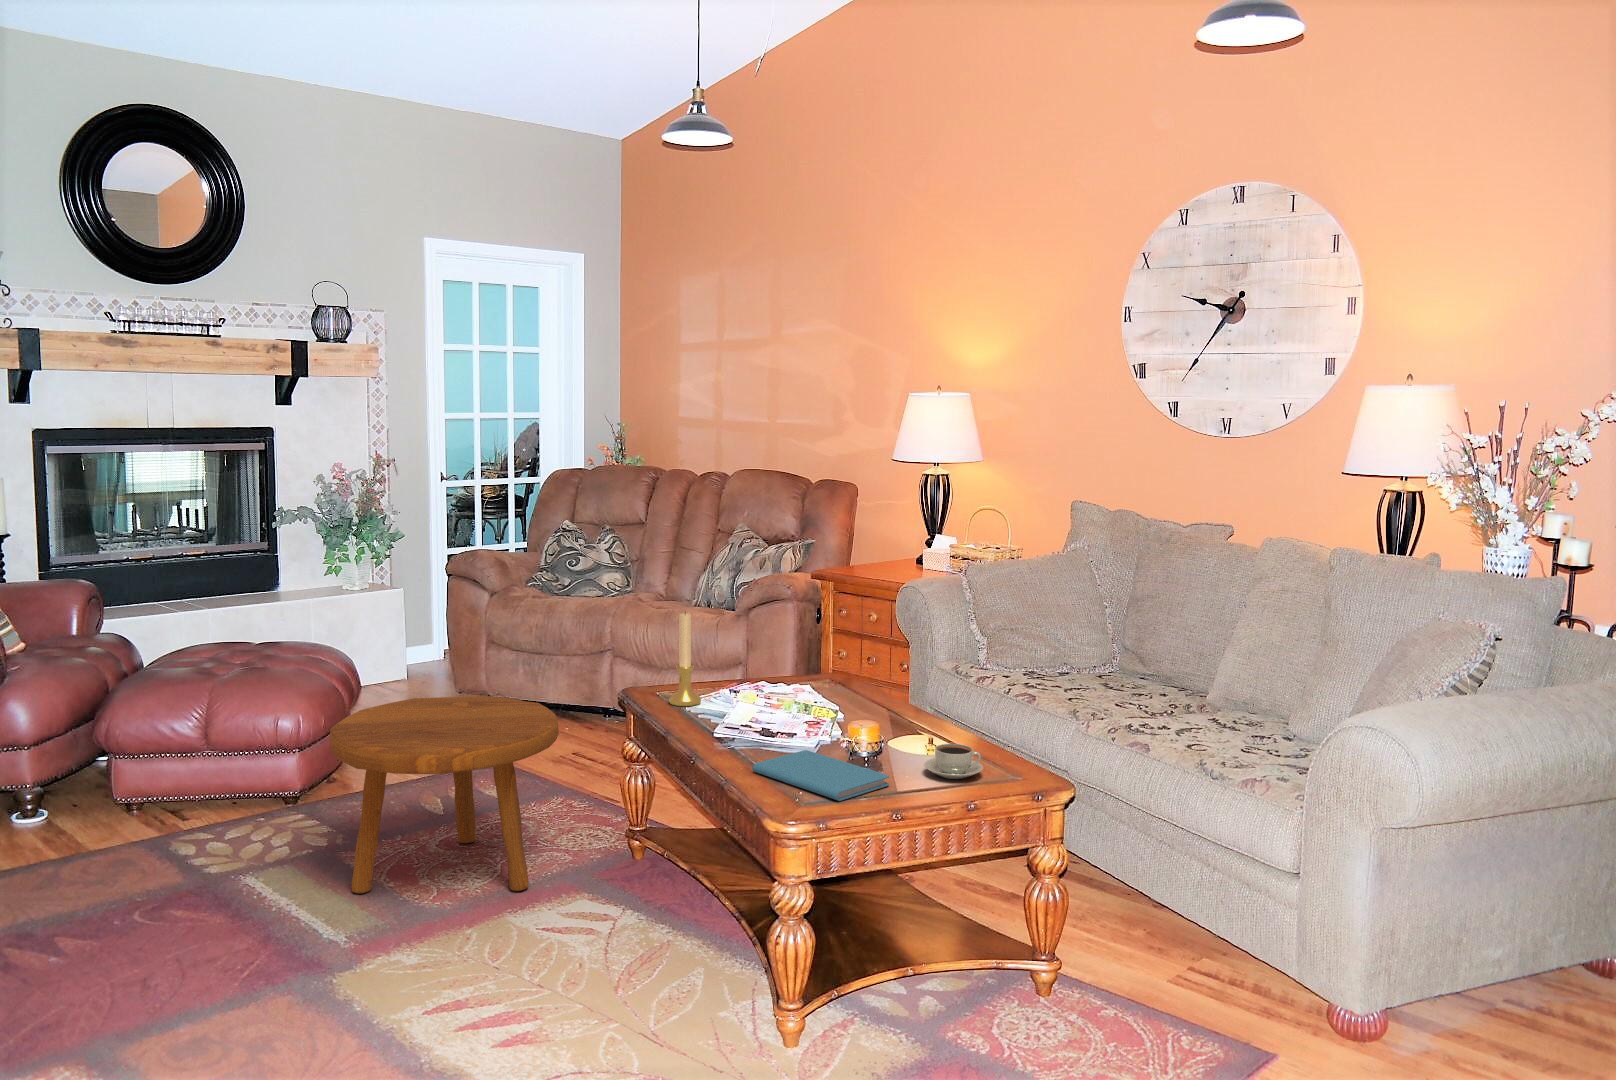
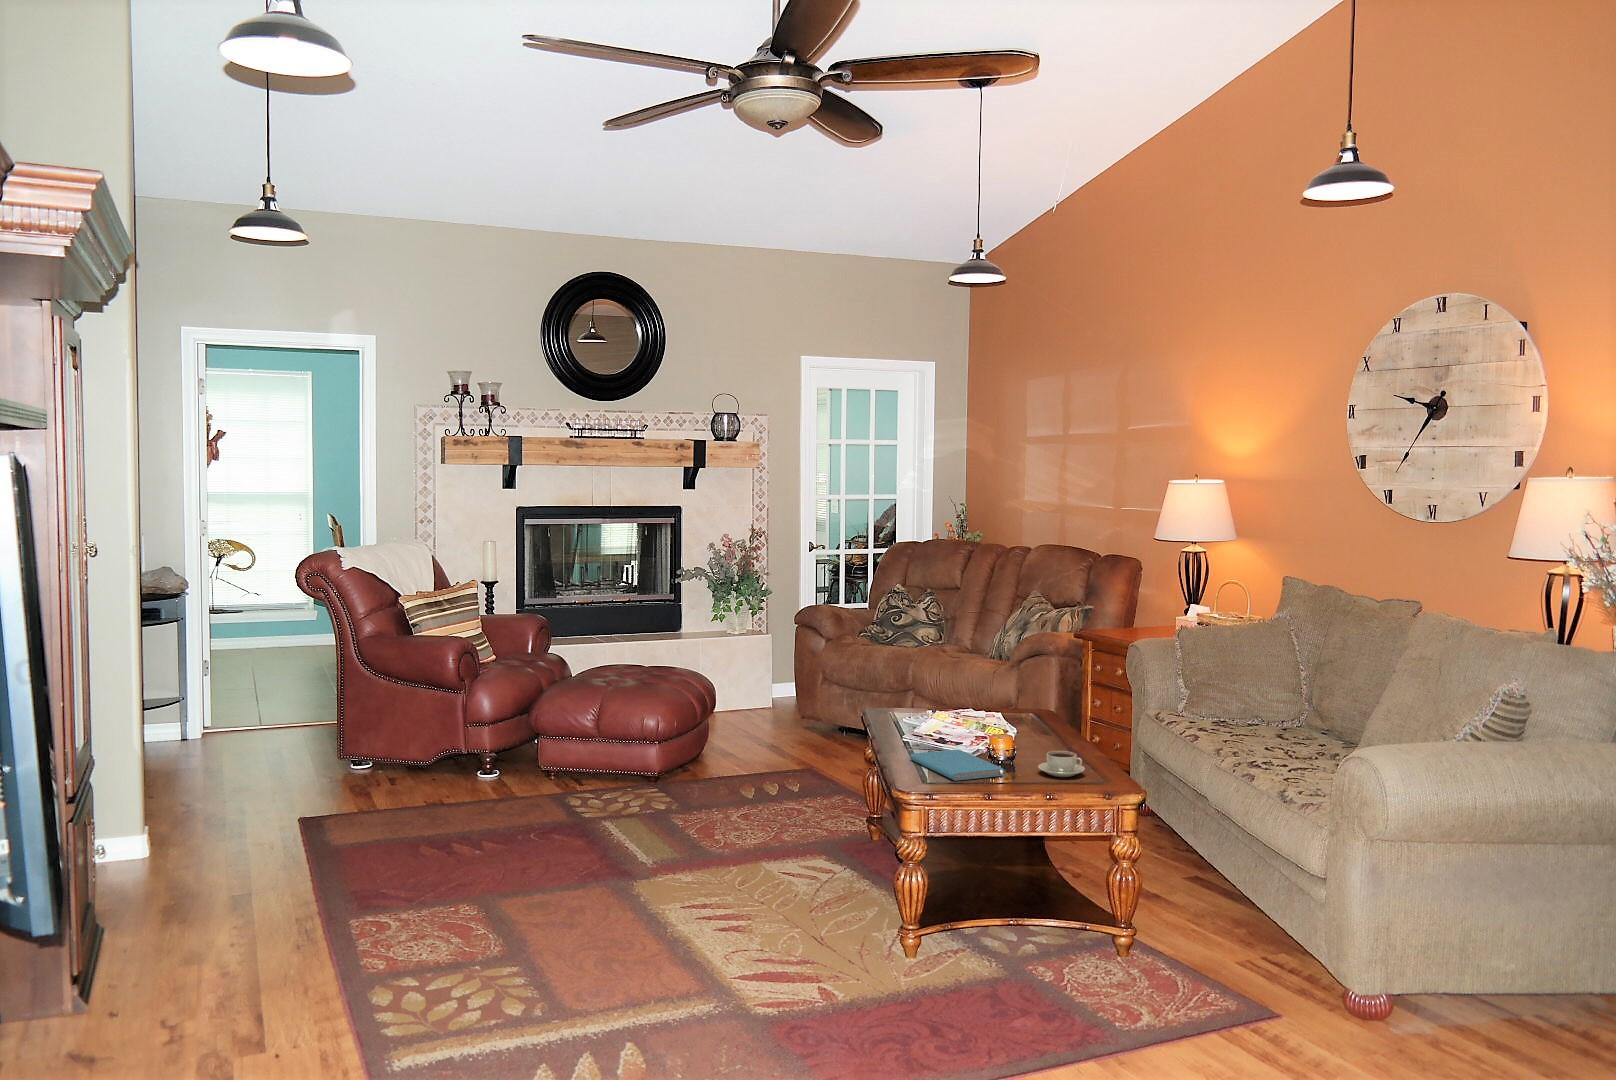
candle holder: present [669,612,701,706] -> none [891,645,916,719]
footstool: present [330,696,559,893] -> none [658,705,818,850]

